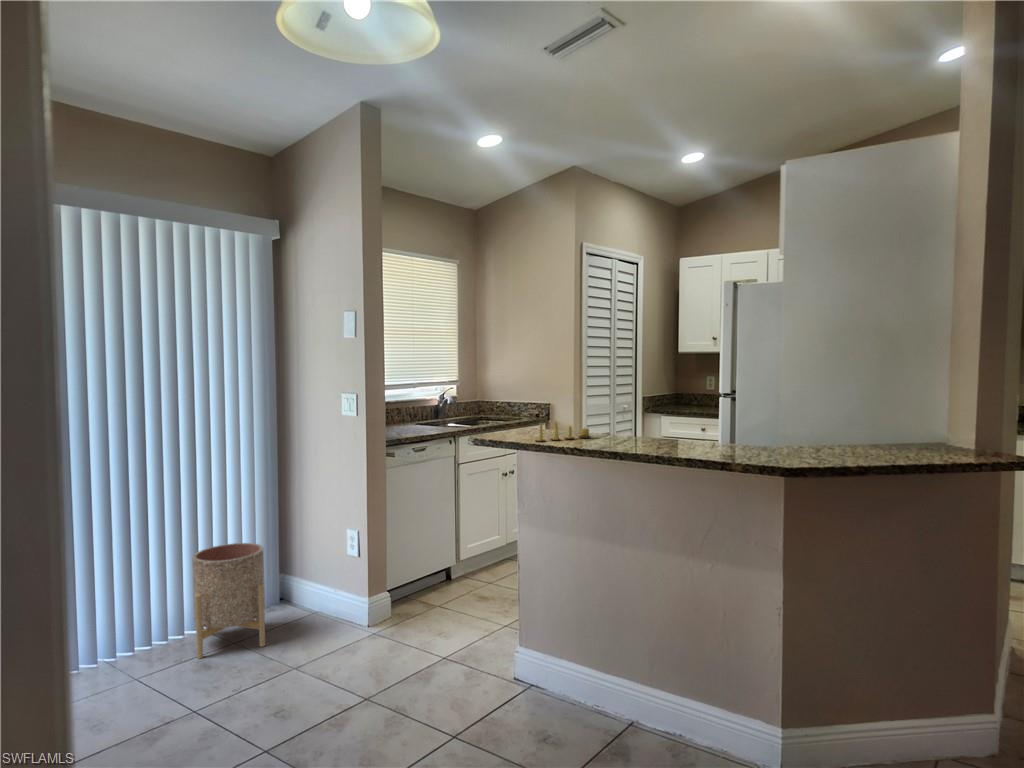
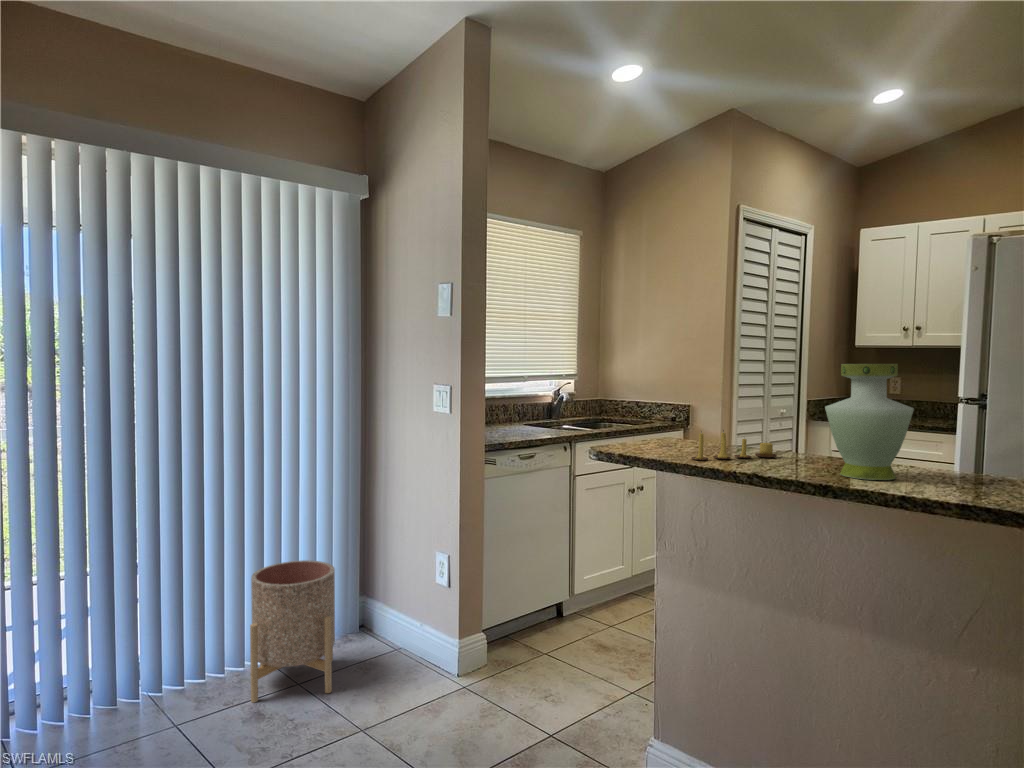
vase: none [614,375,665,448] -> present [825,364,914,480]

